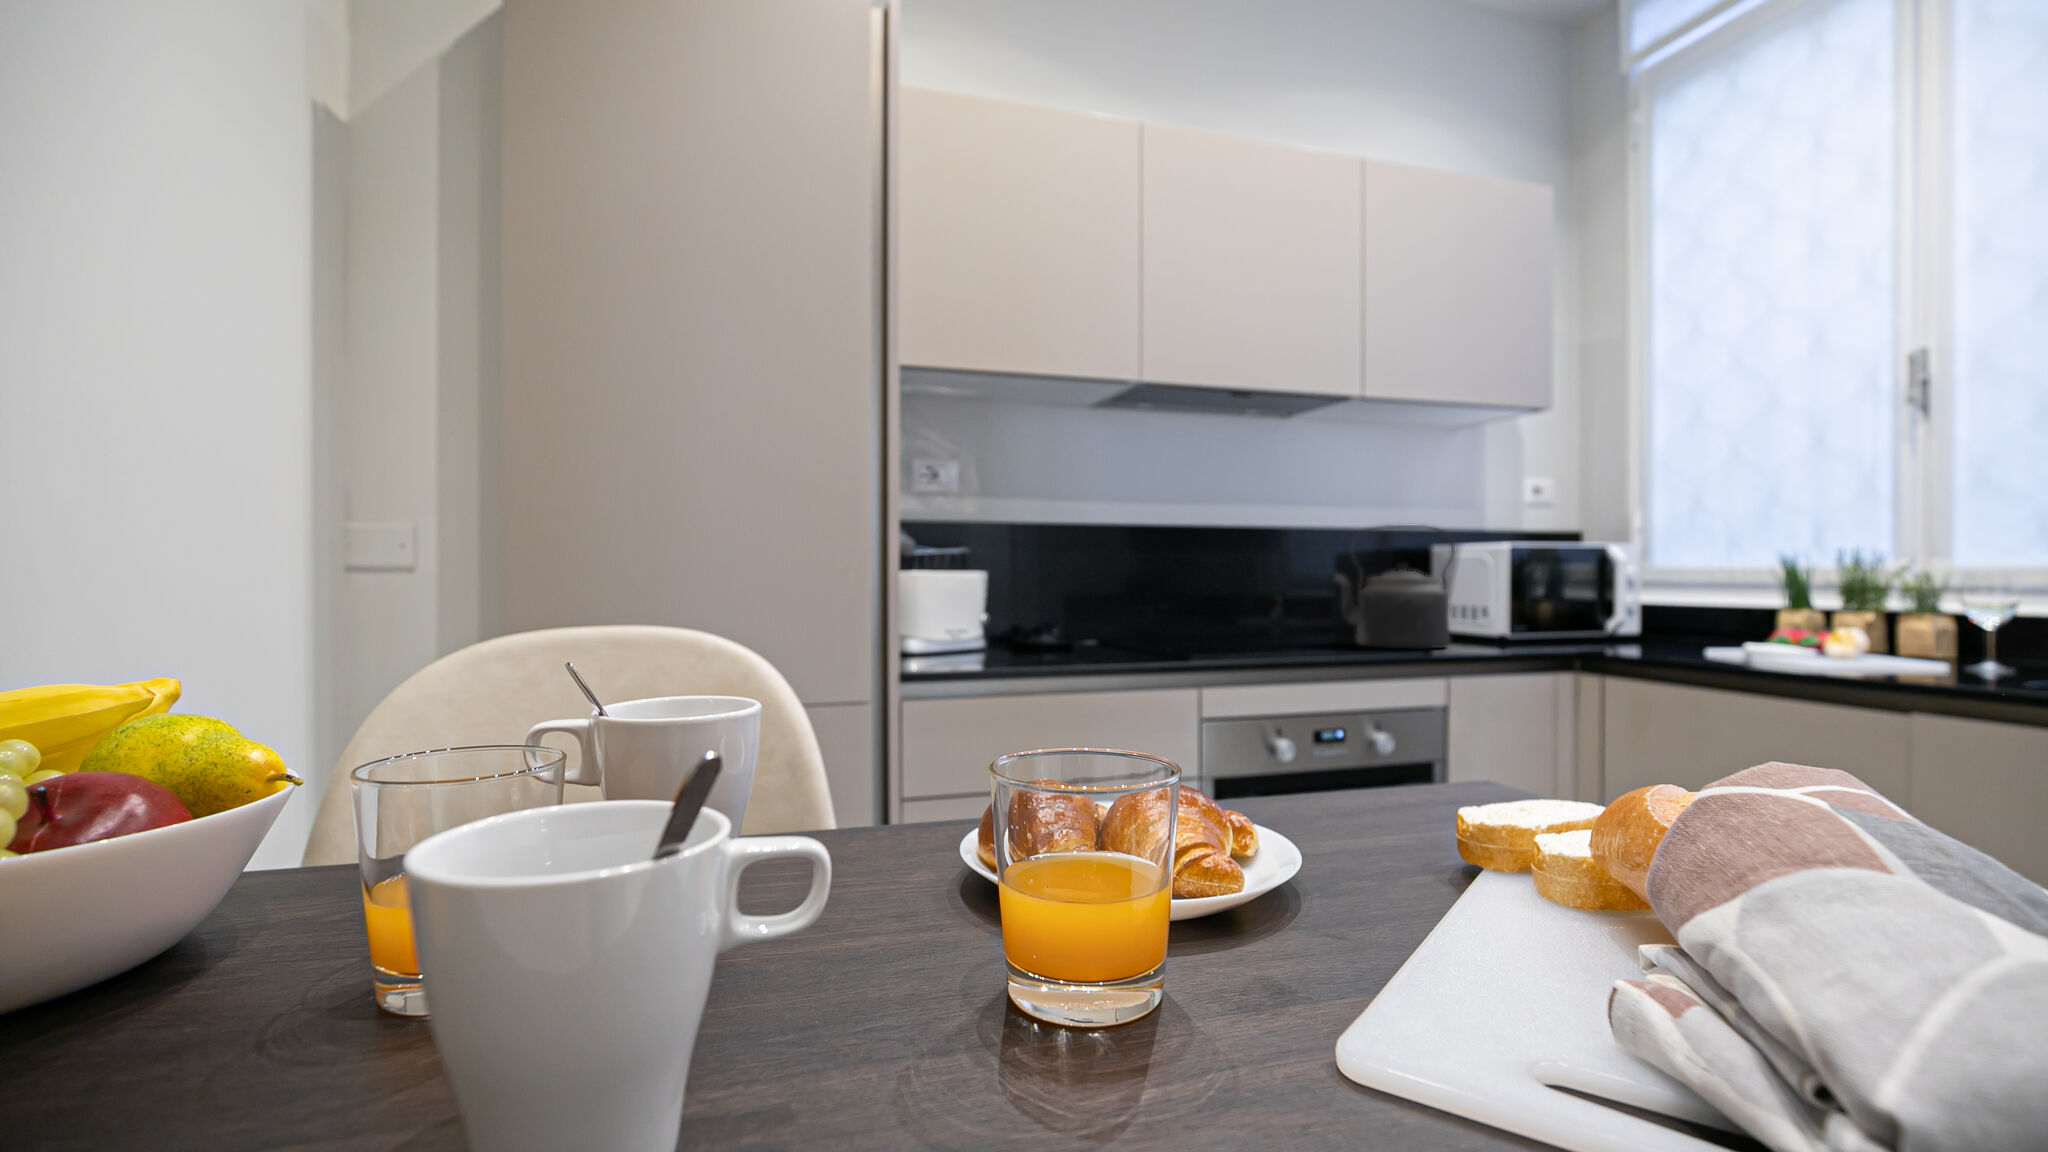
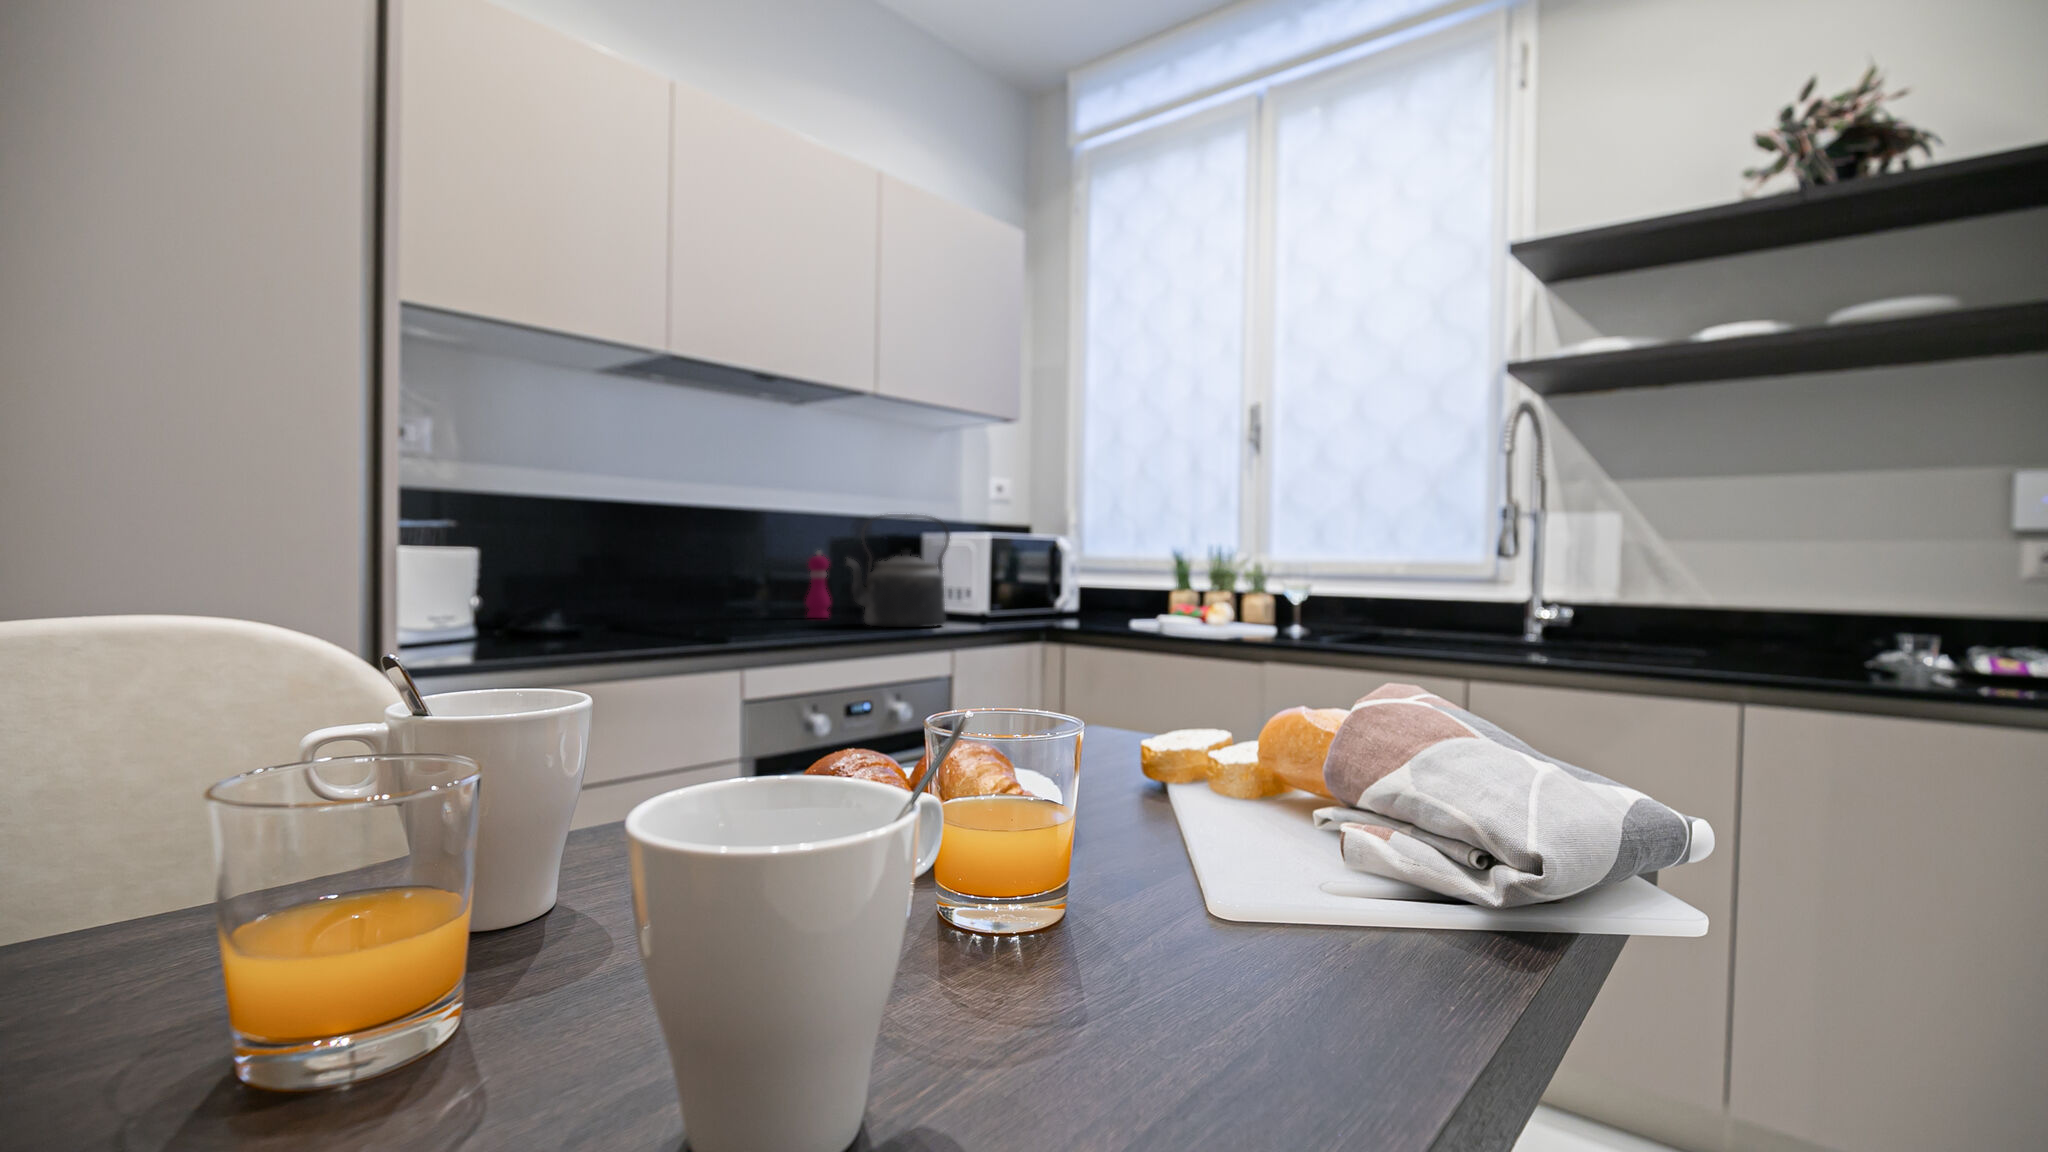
pepper mill: none [1304,566,1330,636] -> present [806,551,830,618]

